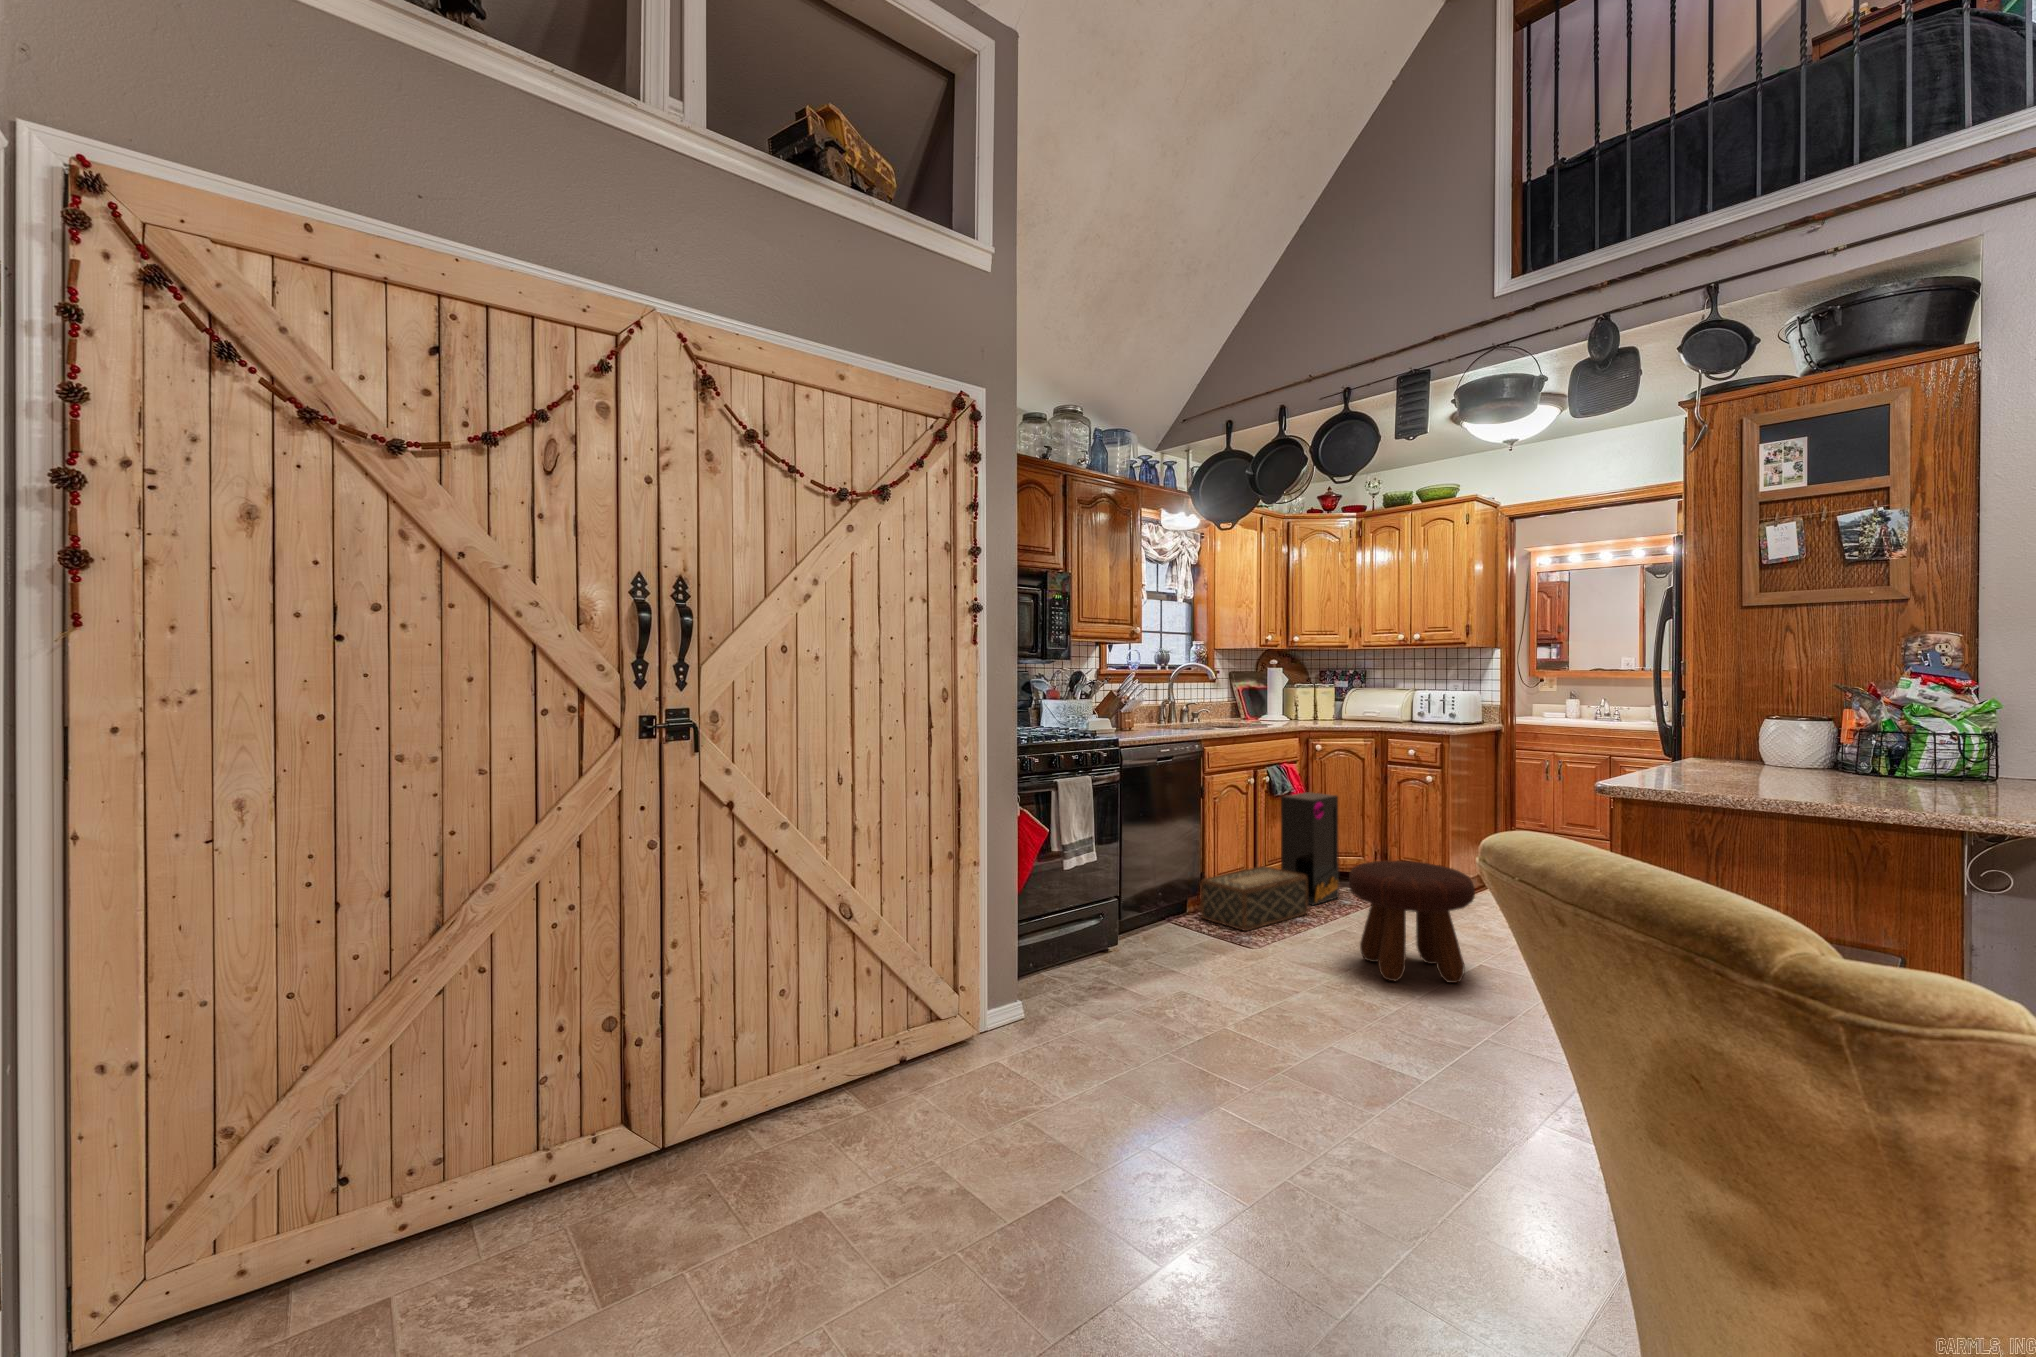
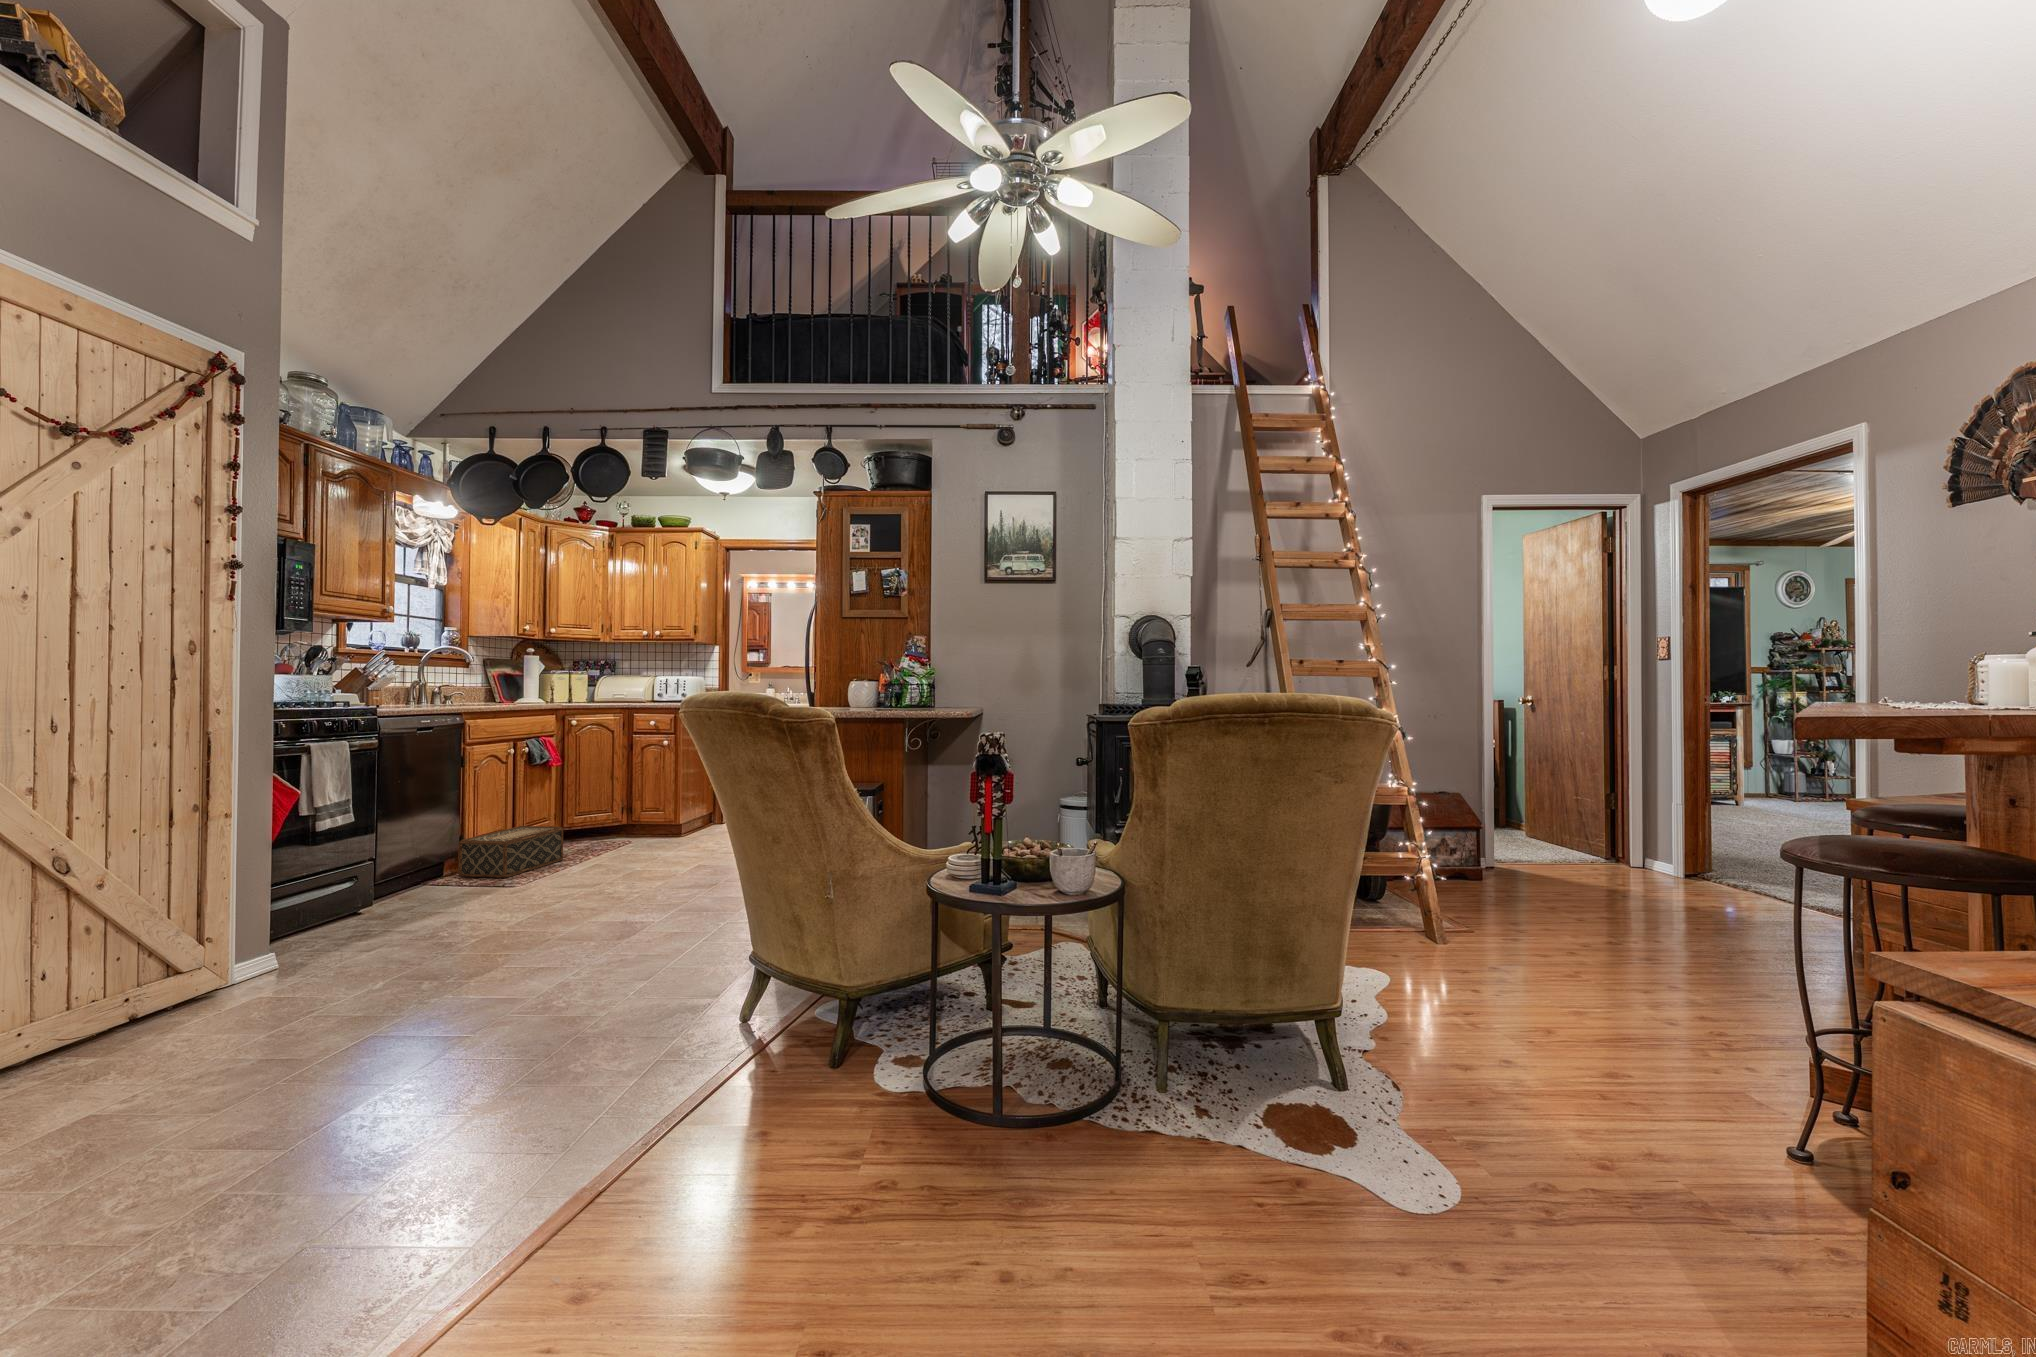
speaker: present [1281,792,1339,905] -> none [537,761,591,854]
footstool: present [1349,861,1475,983] -> none [602,797,696,884]

